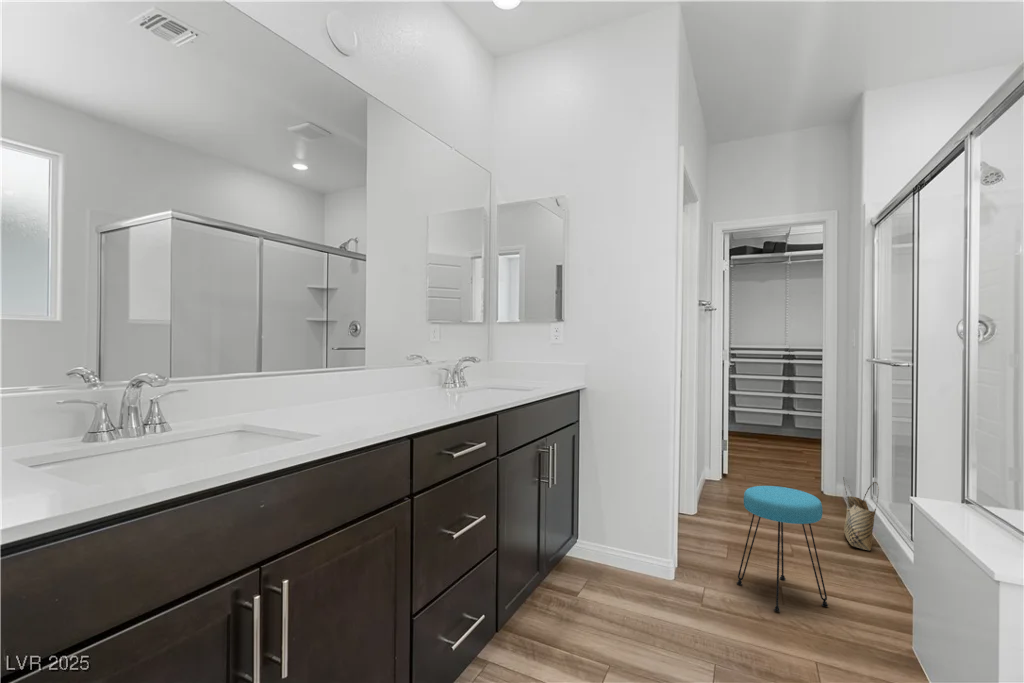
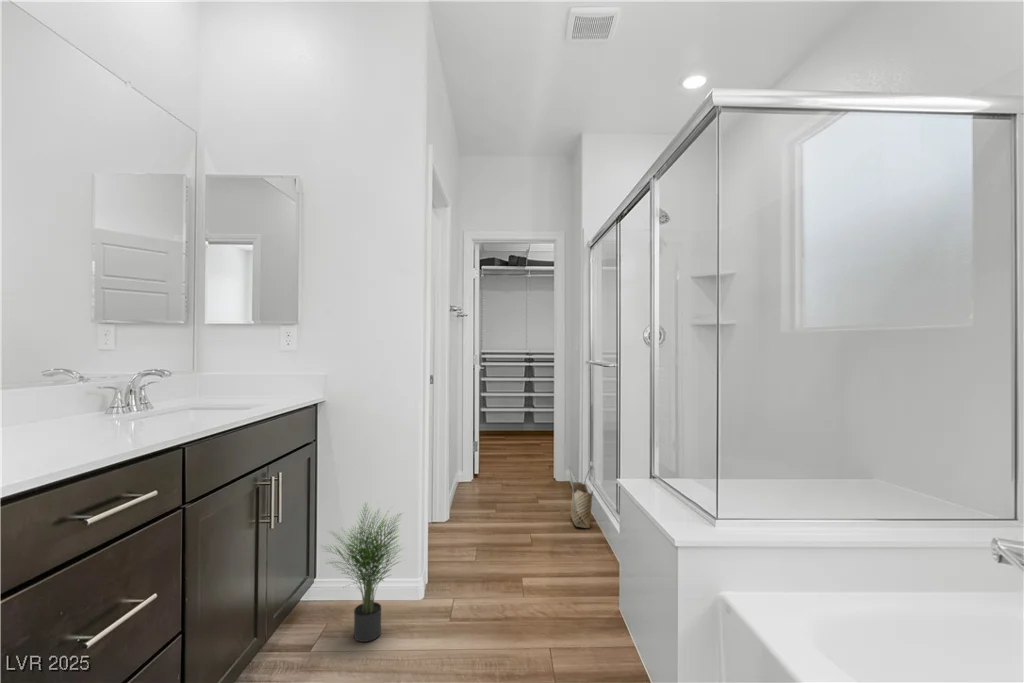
potted plant: none [583,478,663,603] -> present [330,508,400,642]
stool: present [737,486,828,612] -> none [482,486,558,608]

